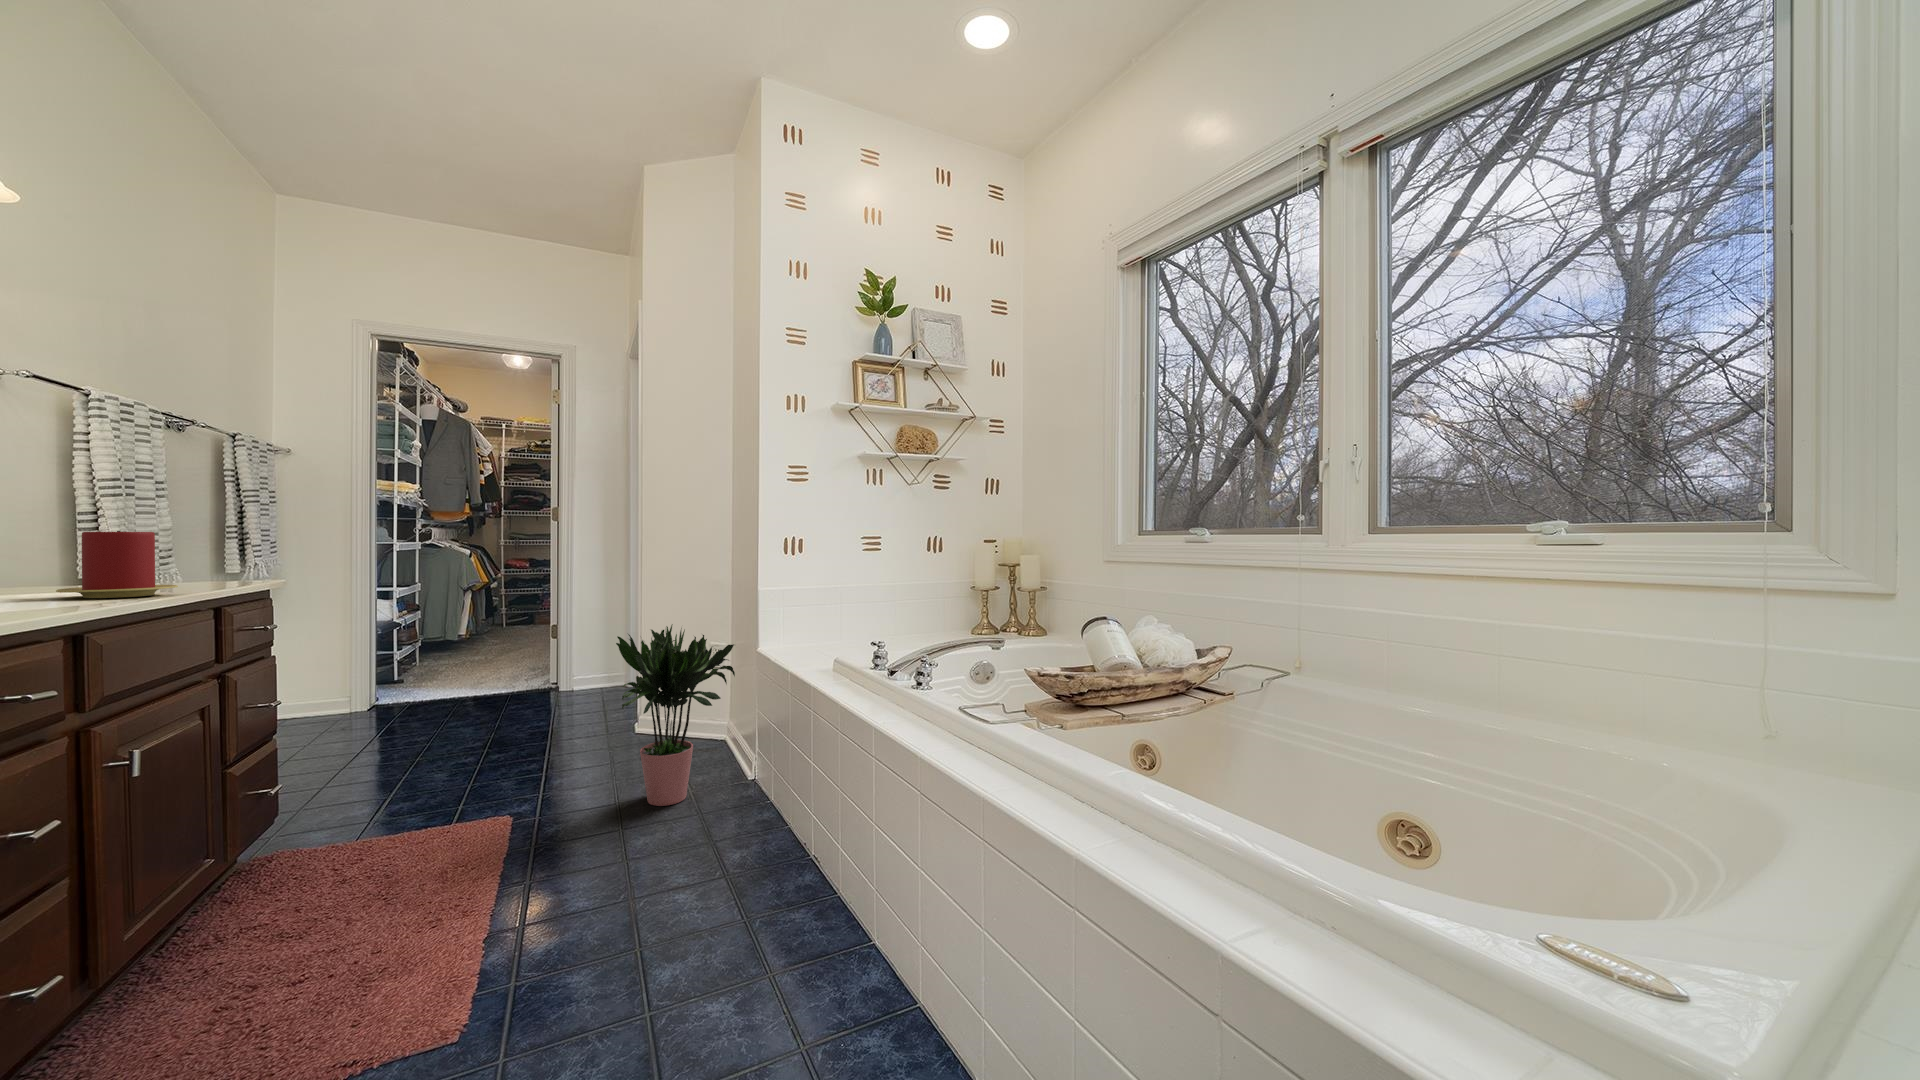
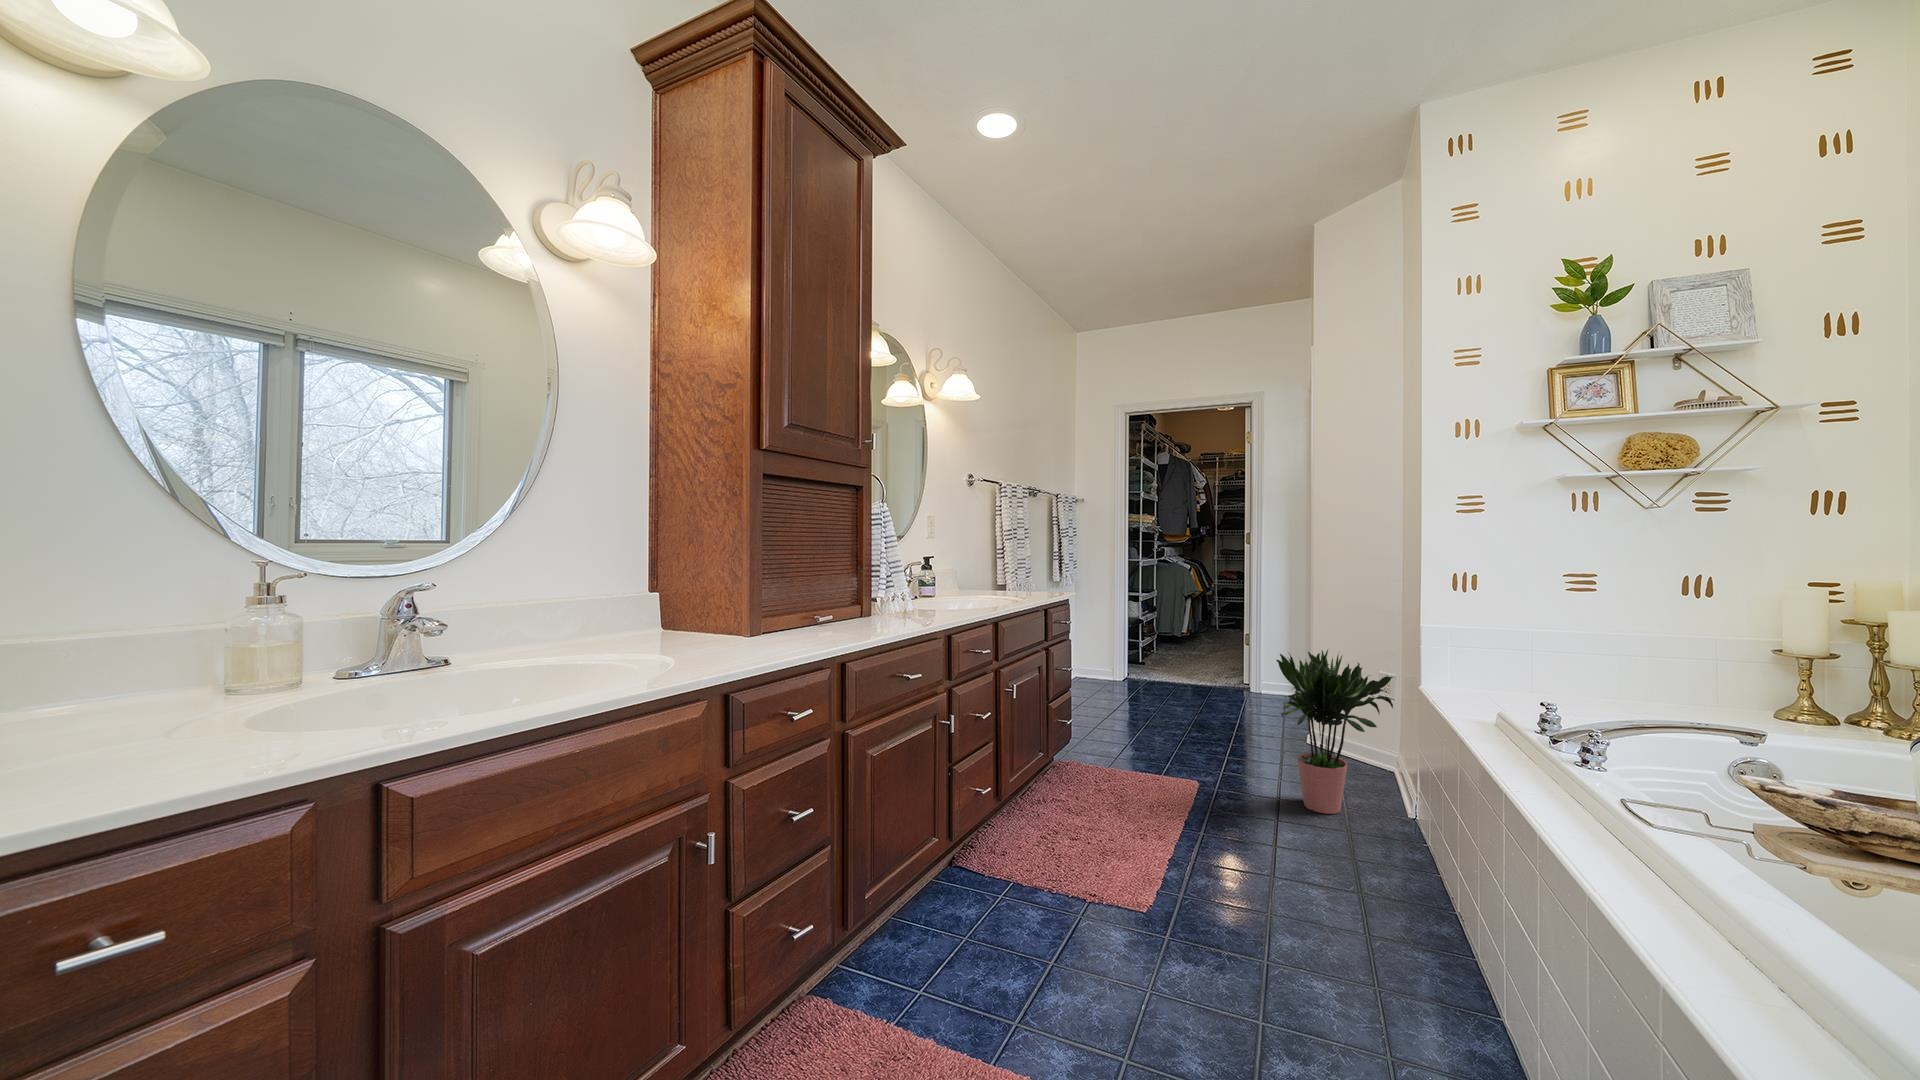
candle: present [56,531,178,598] -> none [989,563,1030,599]

